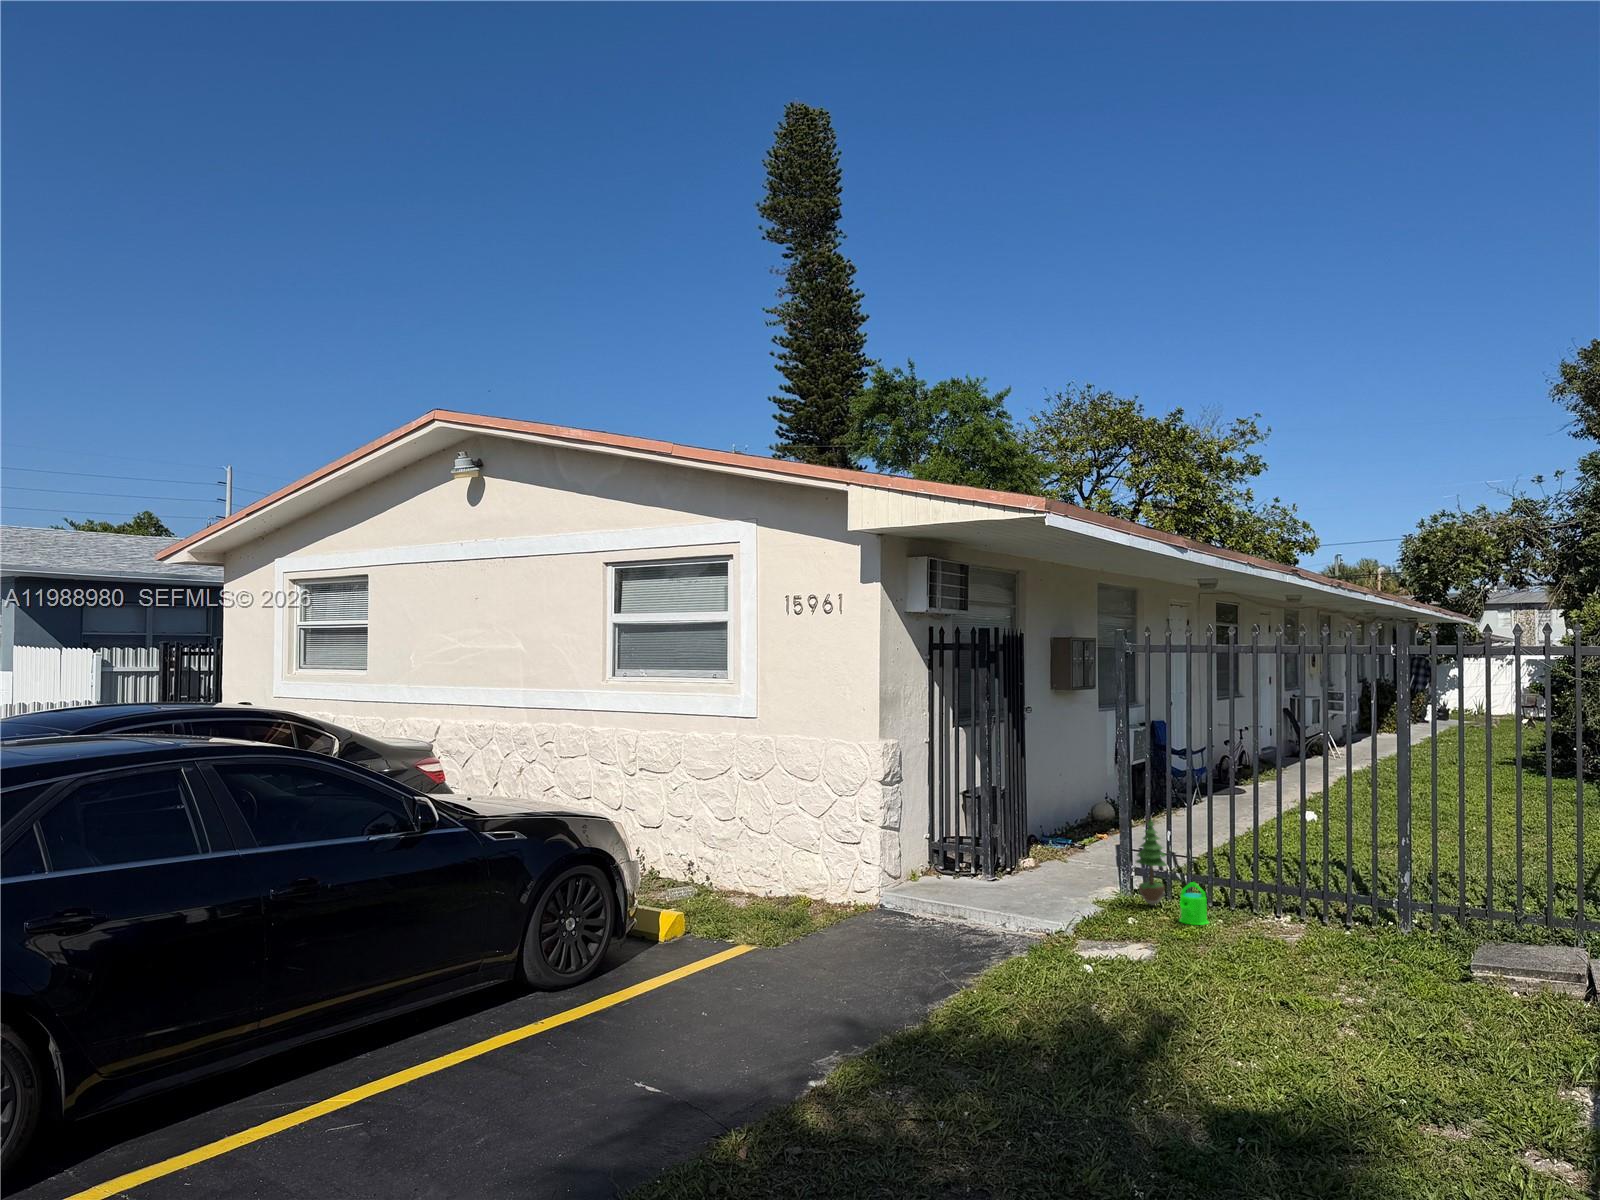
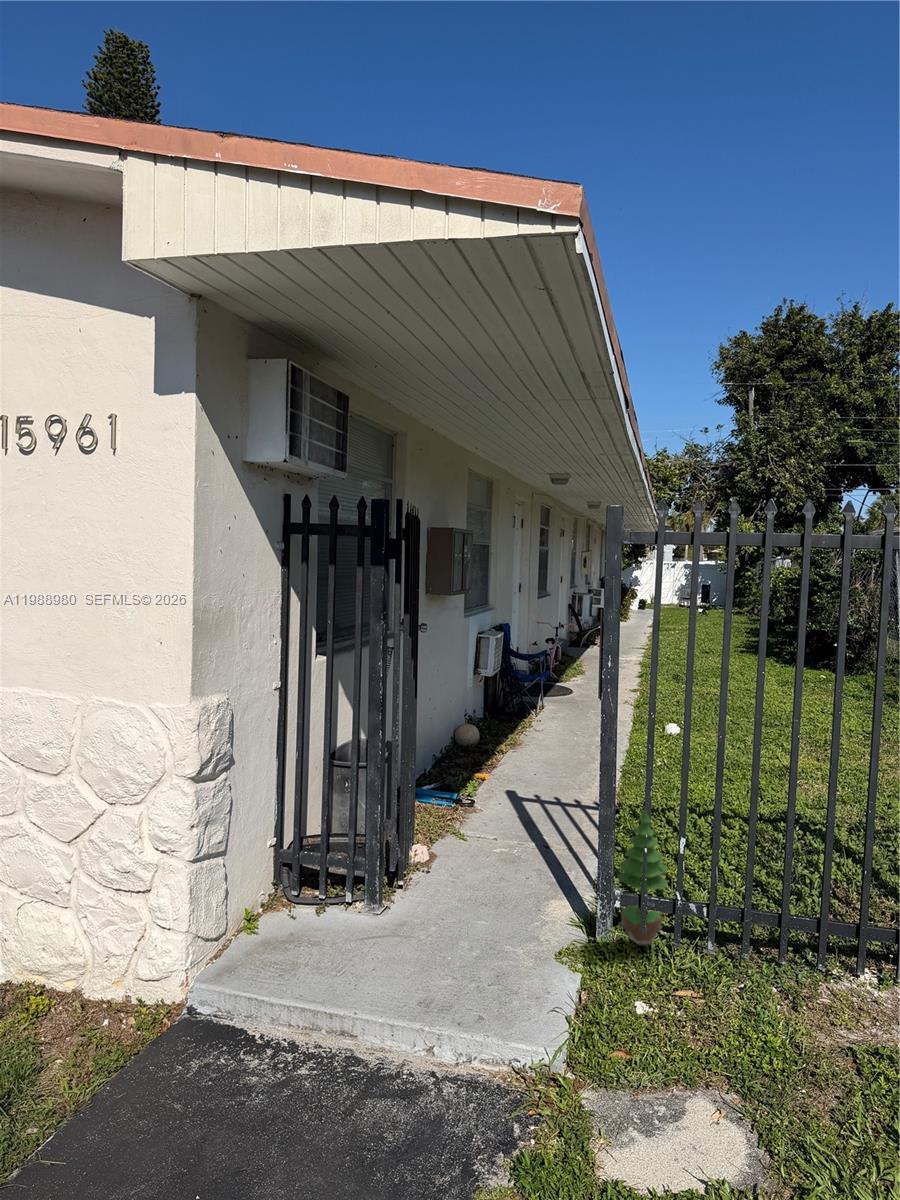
watering can: present [1179,882,1209,925] -> none [705,925,759,1001]

